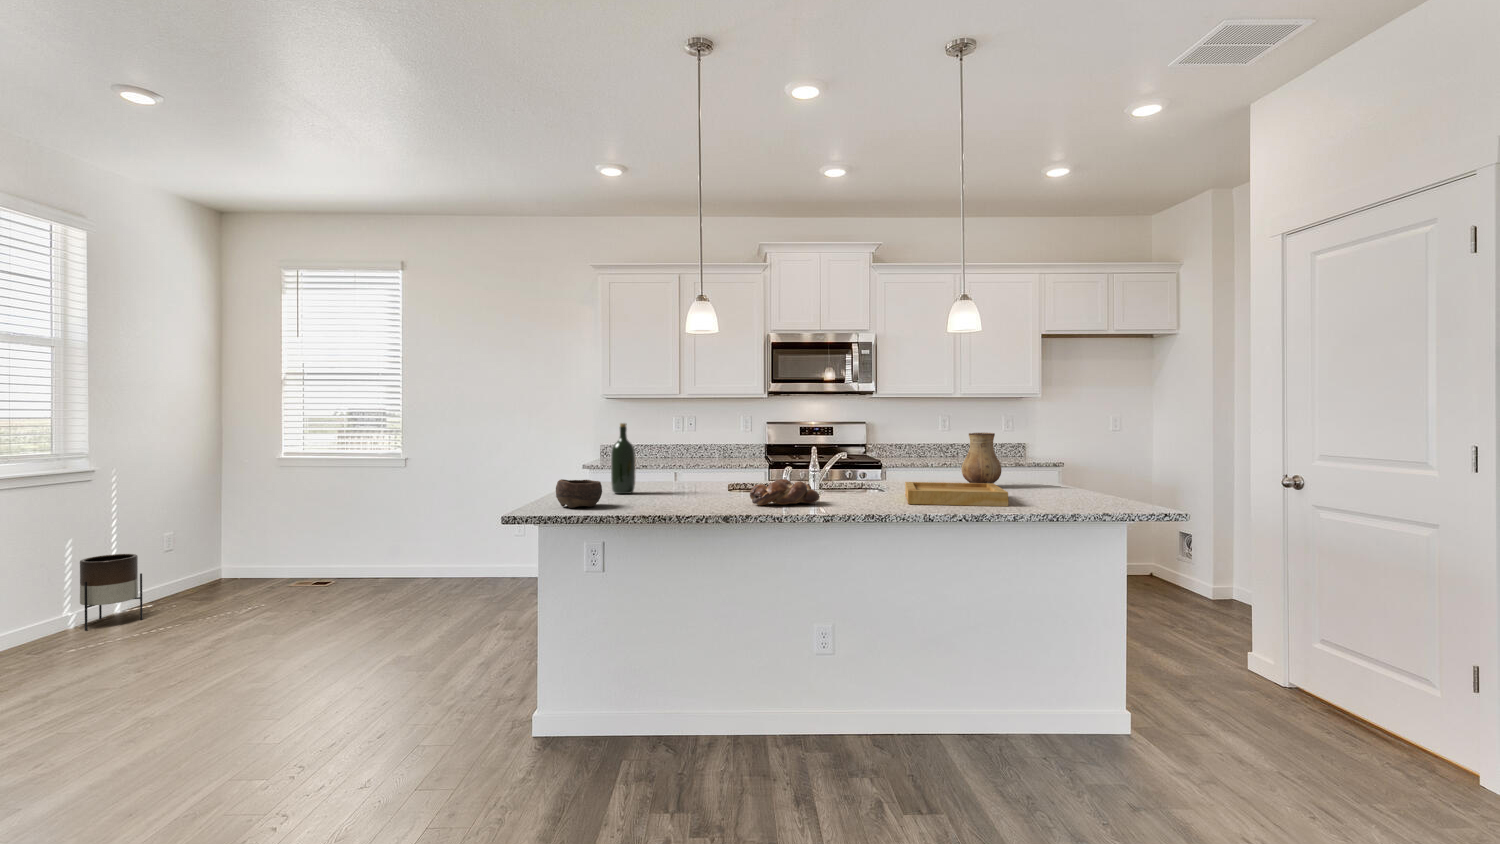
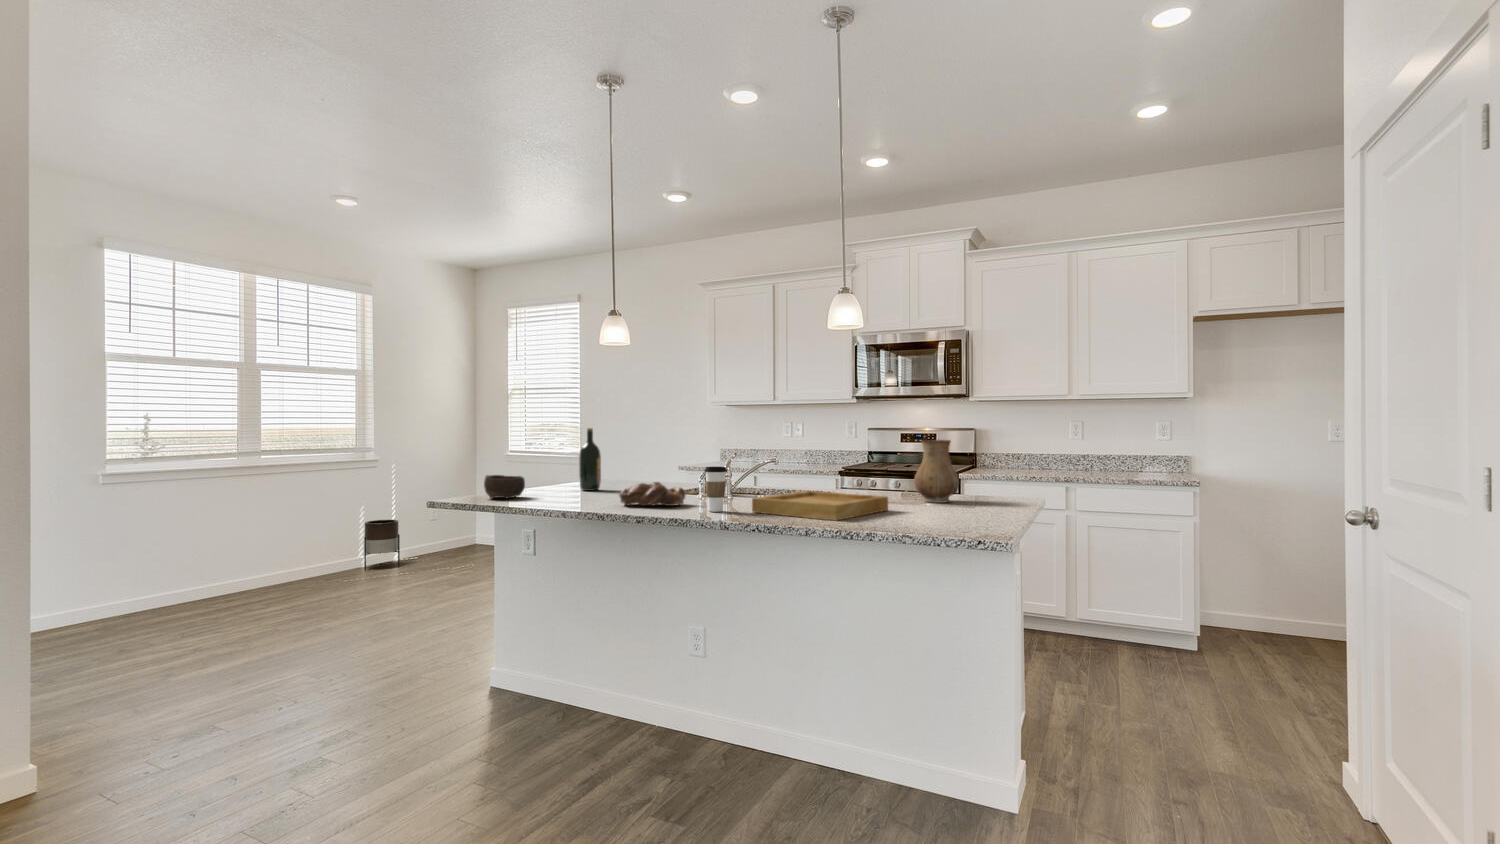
coffee cup: none [861,461,884,506] -> present [704,466,727,512]

